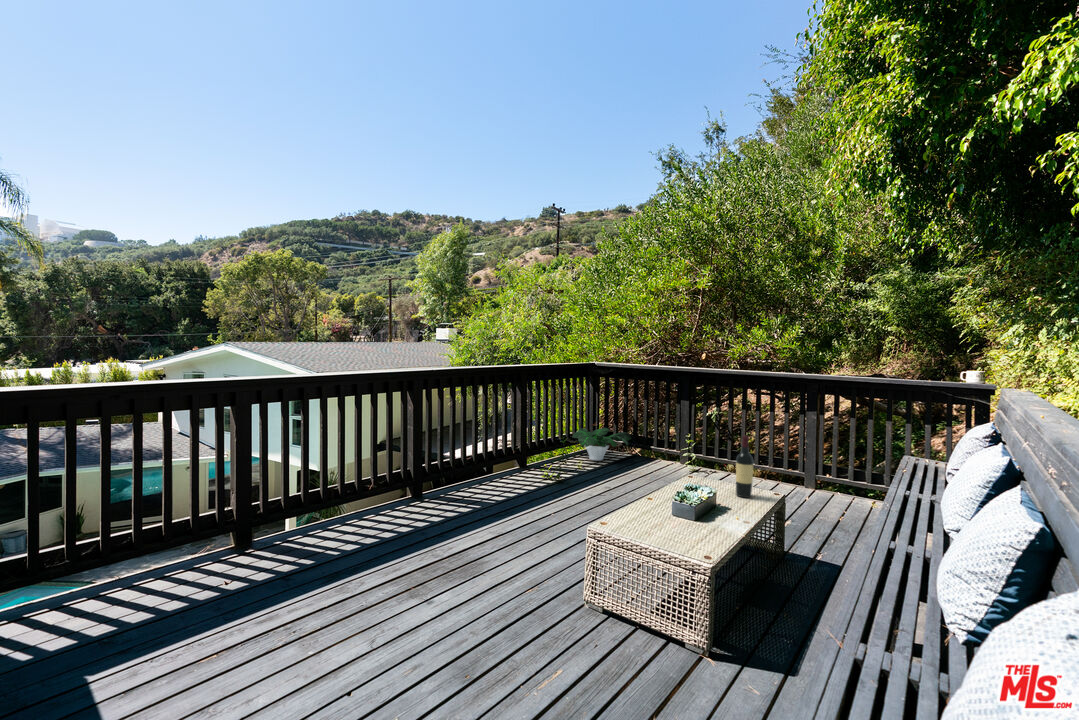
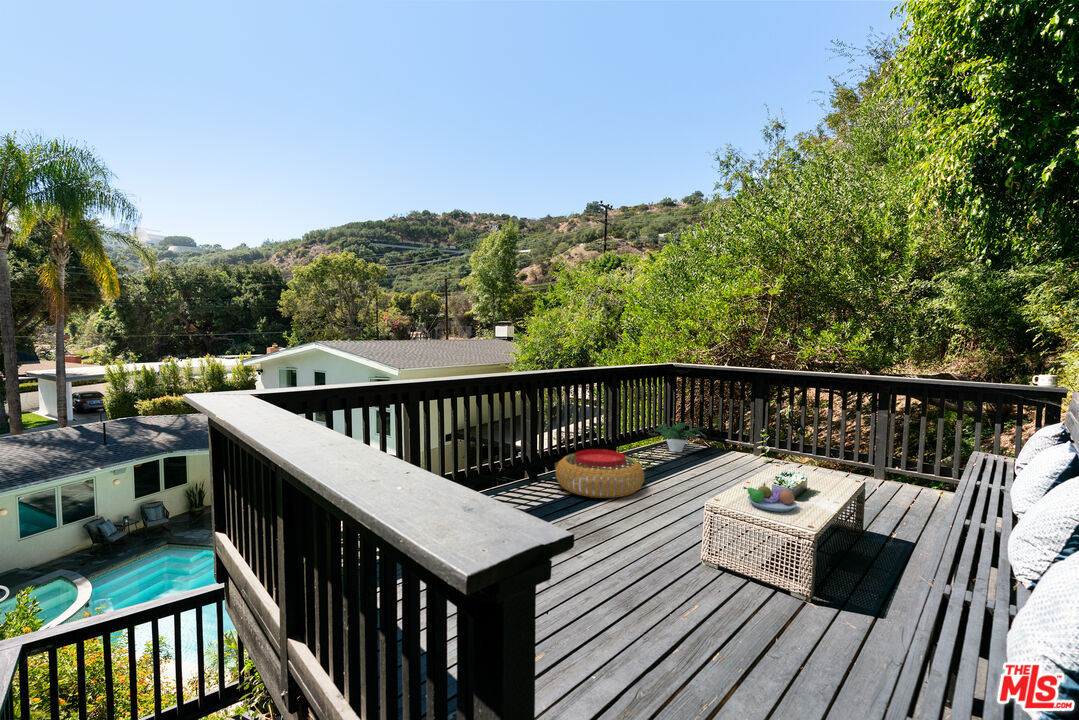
wine bottle: present [736,436,754,497] -> none [824,431,840,483]
pouf: none [444,460,547,518] -> present [556,449,644,498]
fruit bowl: none [633,501,695,538] -> present [743,483,797,512]

